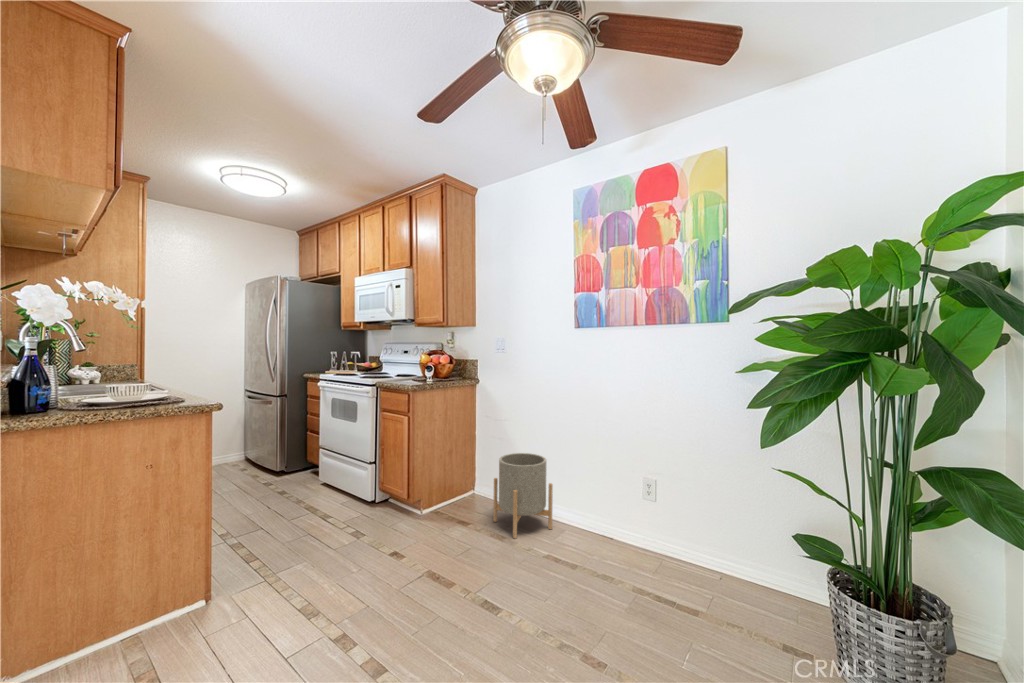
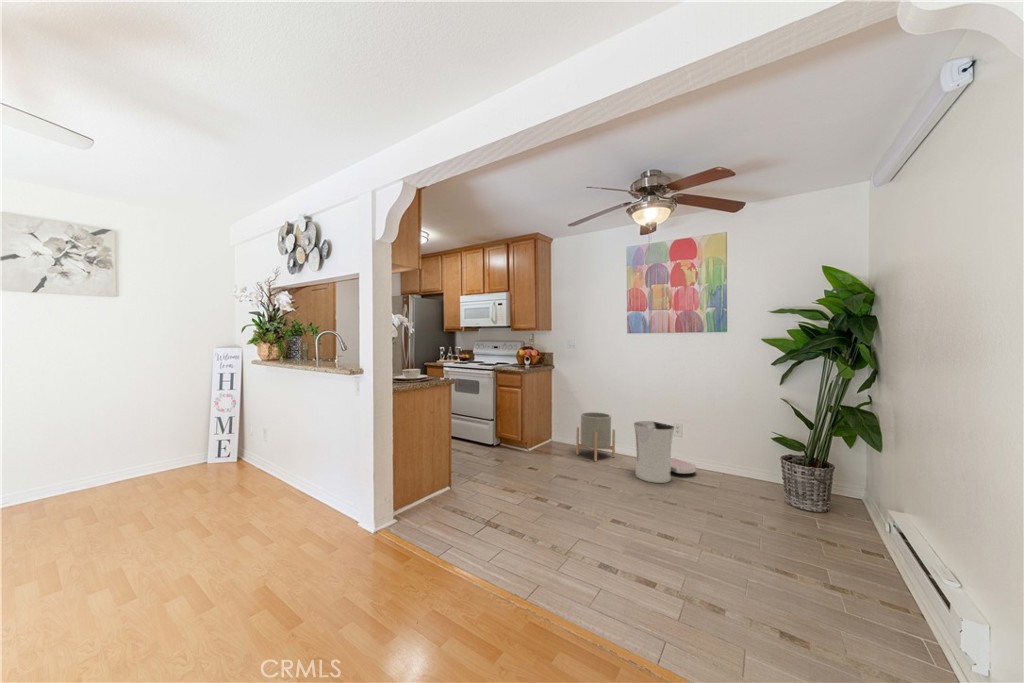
trash can: none [560,477,674,597] -> present [634,421,696,483]

